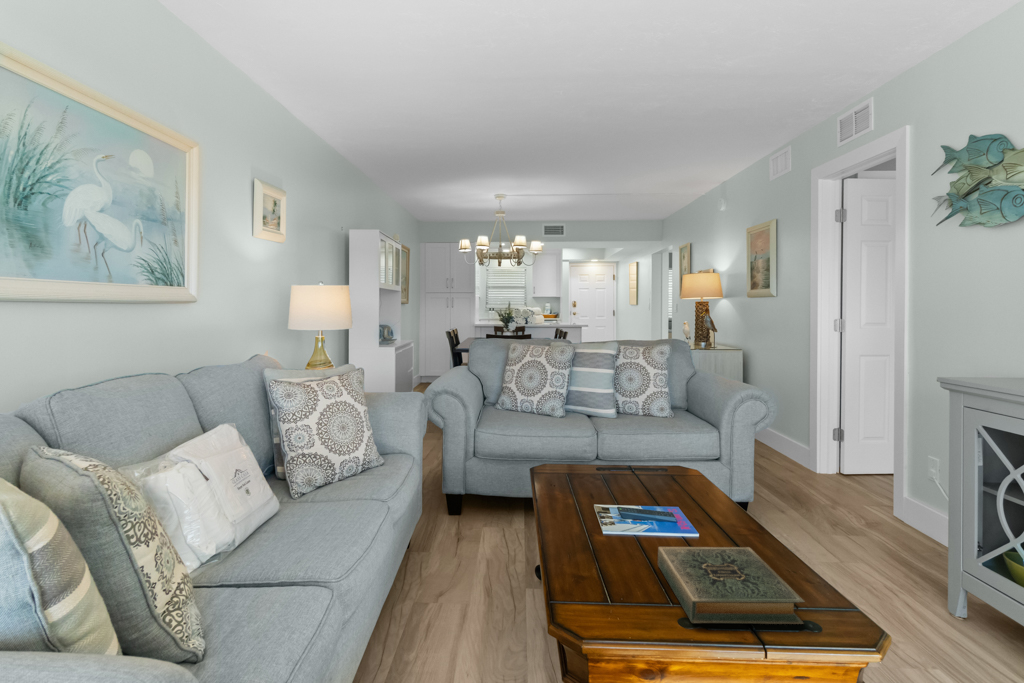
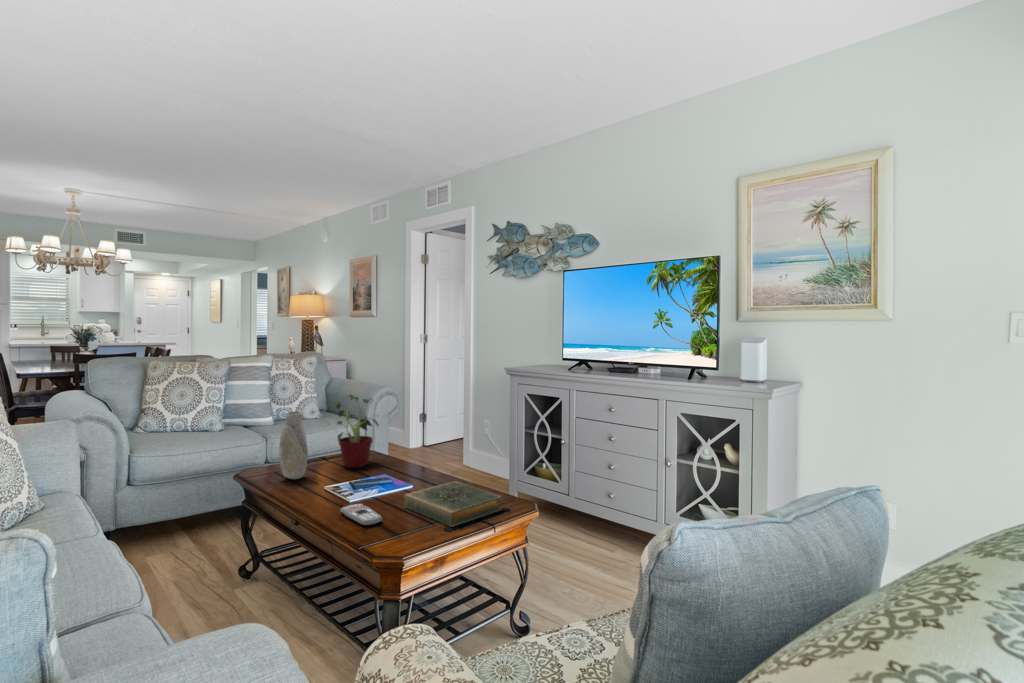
potted plant: none [629,395,691,490] -> present [335,394,378,468]
vase: none [564,409,594,488] -> present [279,412,308,479]
remote control: none [577,540,611,578] -> present [340,504,382,526]

